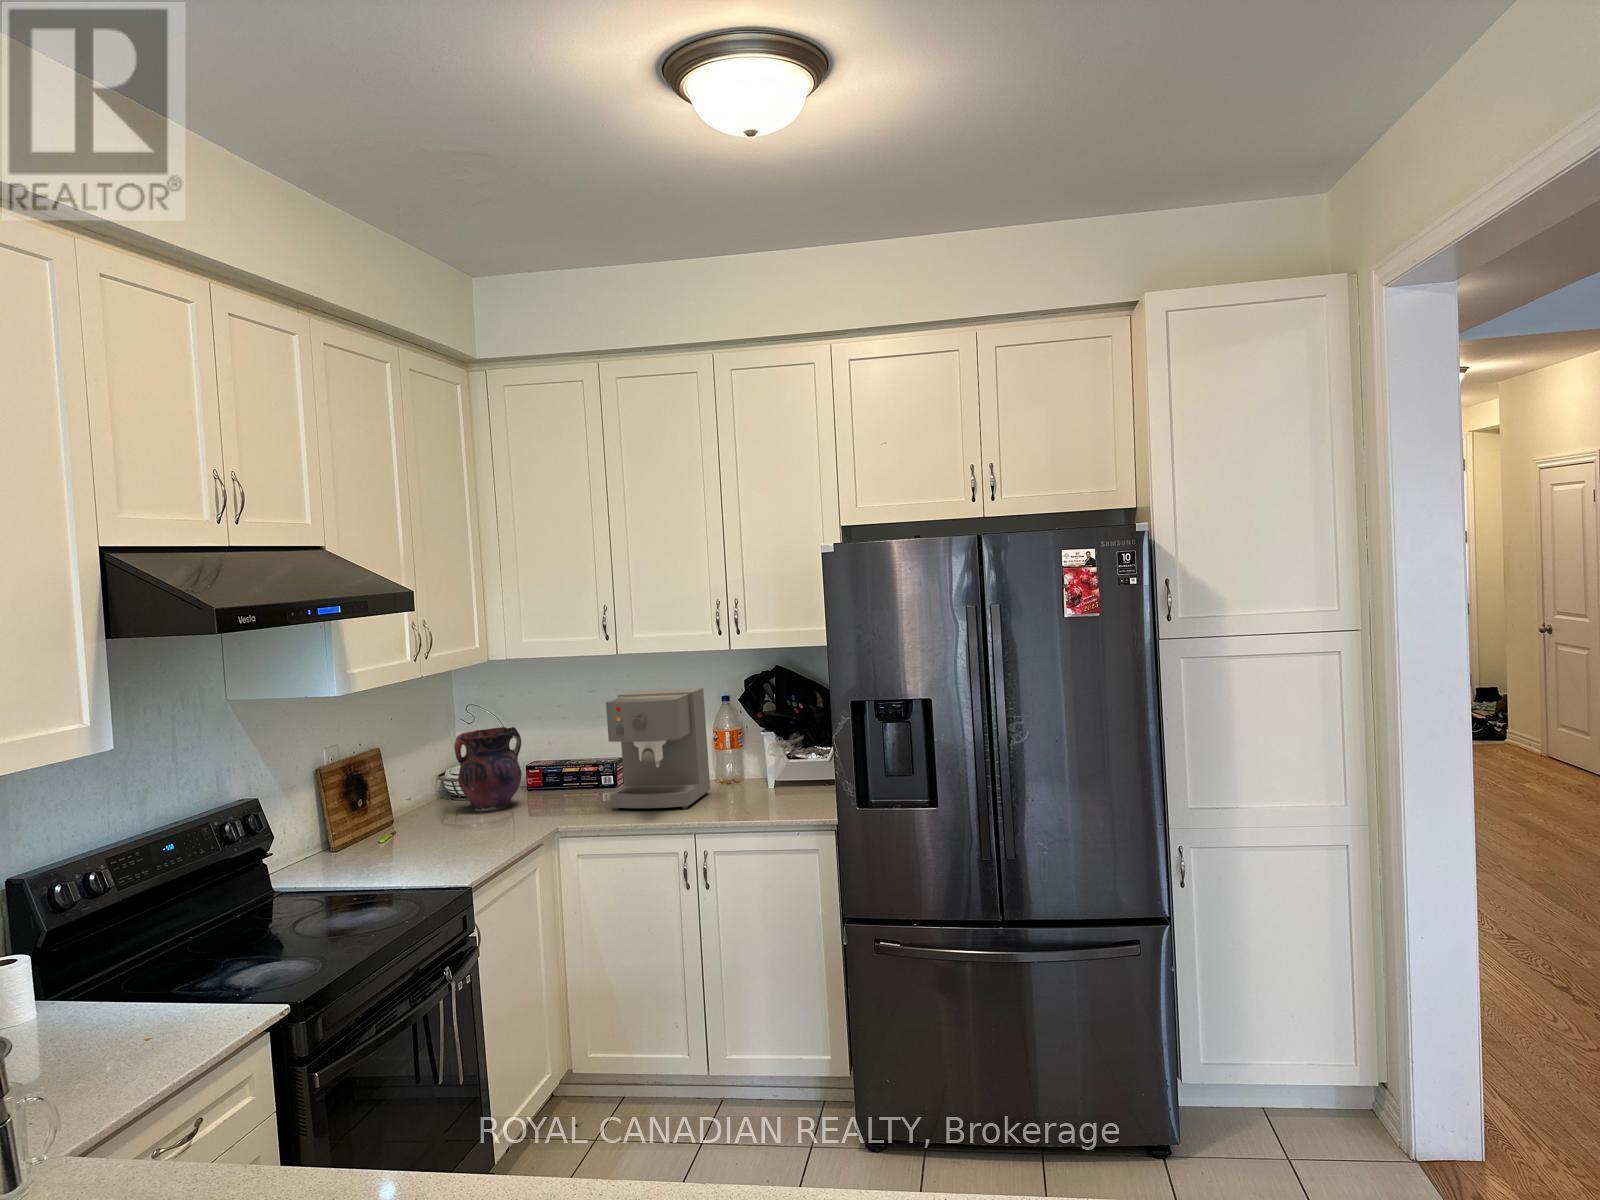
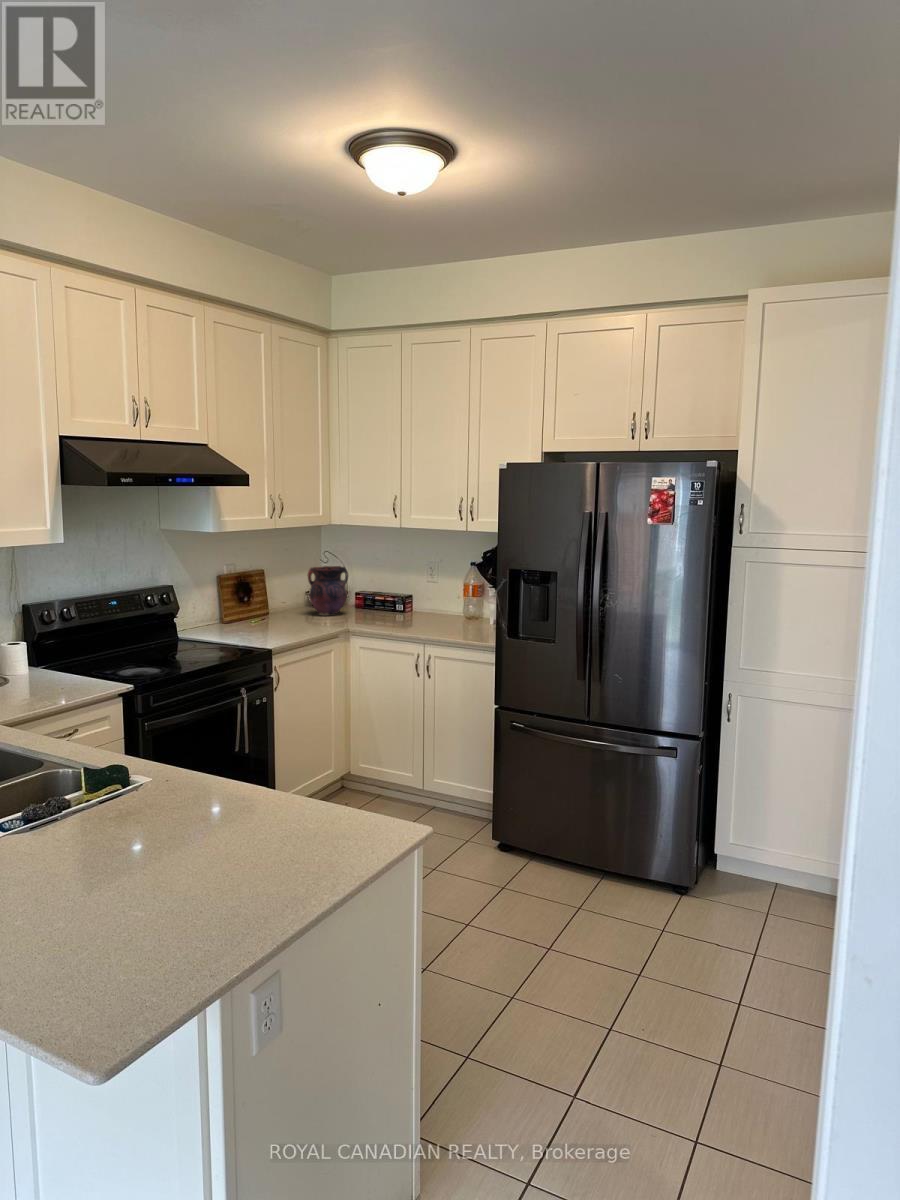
coffee maker: present [606,688,710,810] -> none [390,551,457,628]

